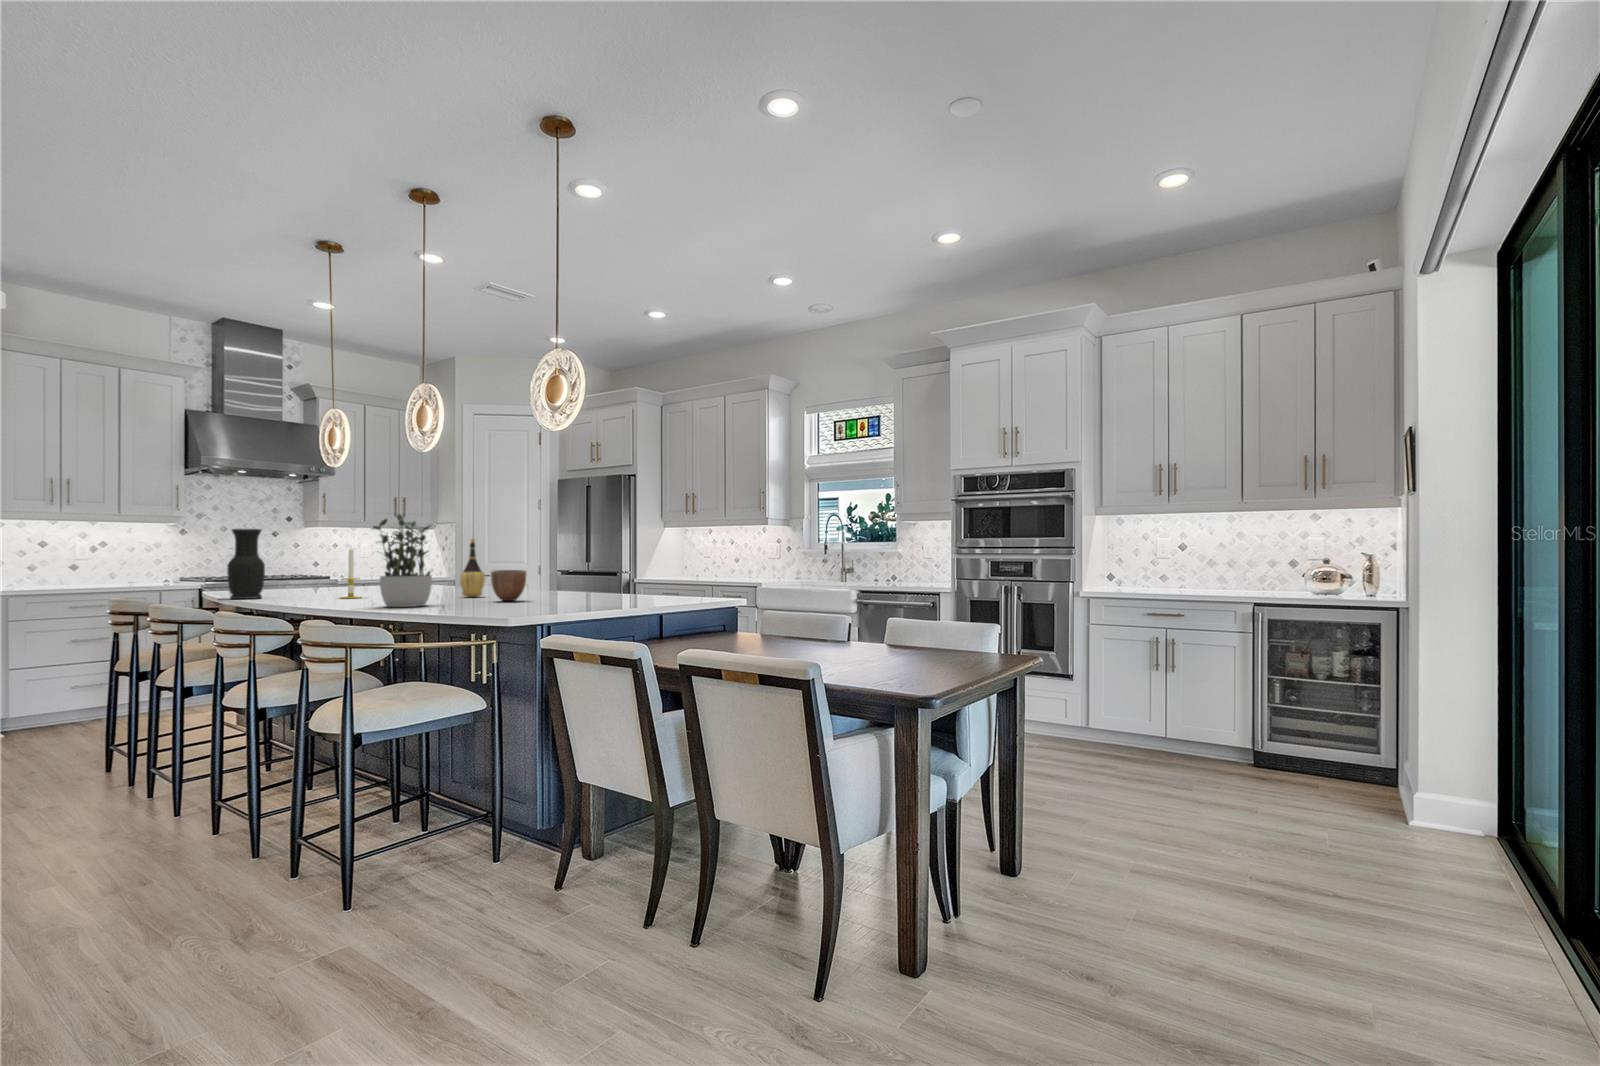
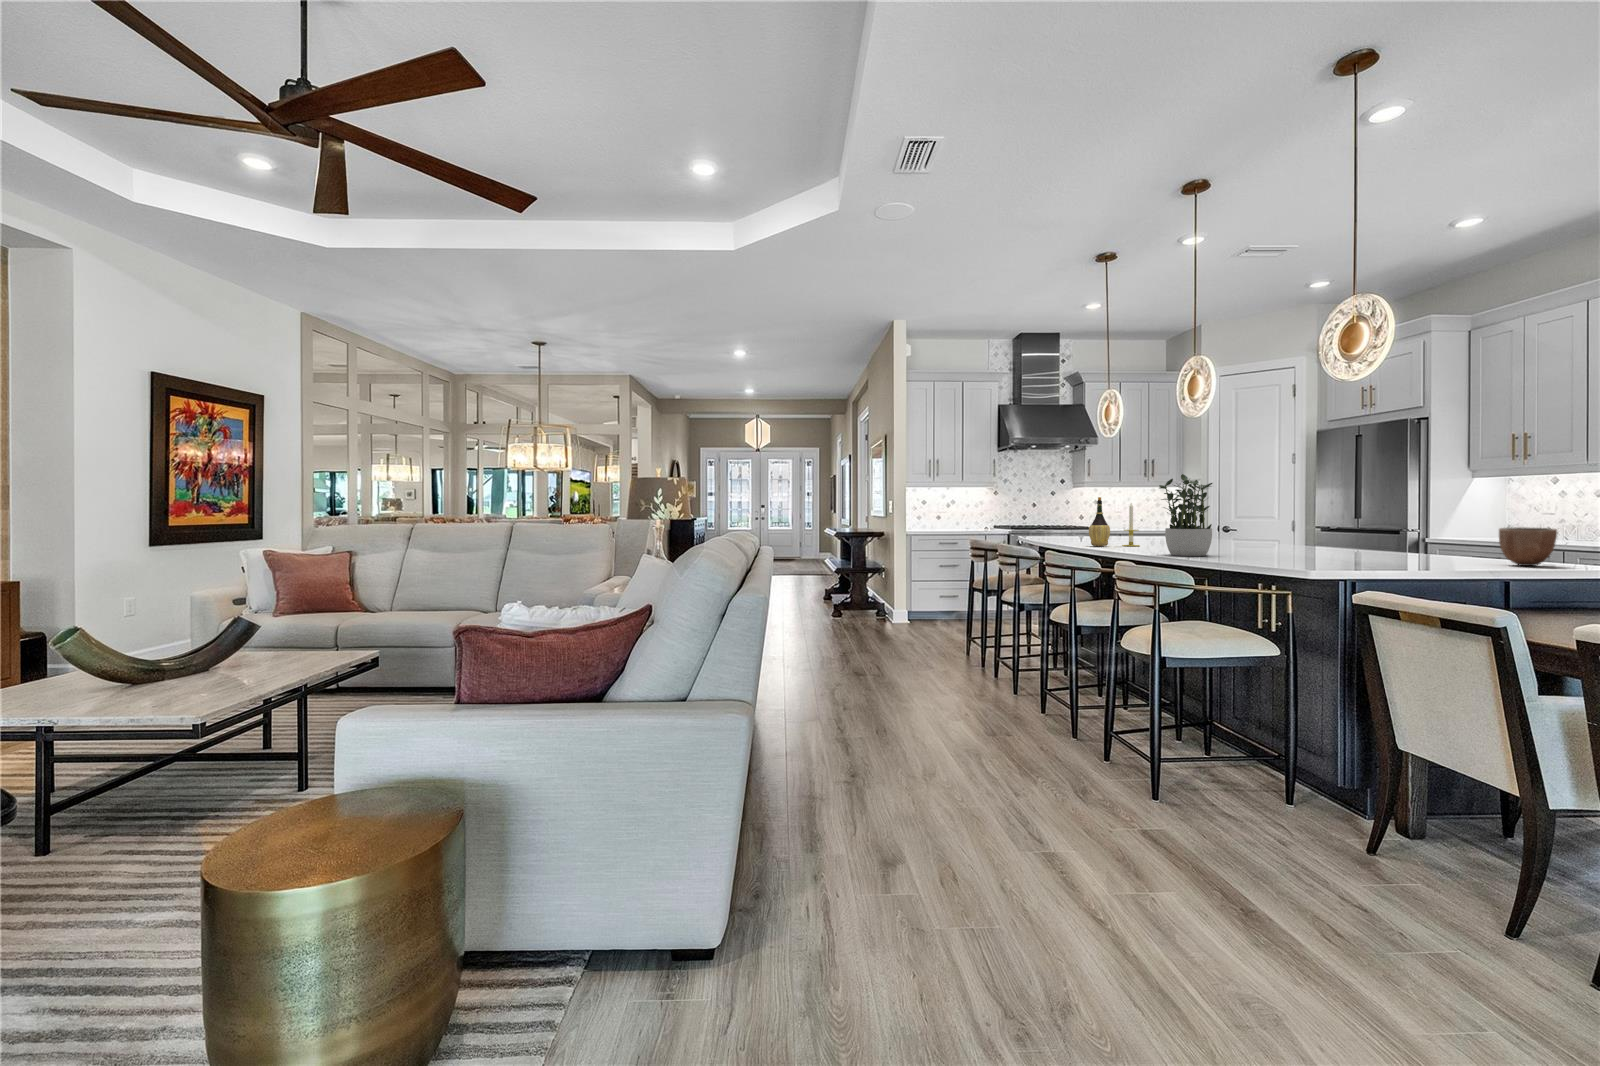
vase: present [227,529,265,599] -> none [1040,490,1065,544]
wine bottle: present [460,539,485,597] -> present [1089,497,1110,546]
decorative bowl: present [491,570,527,601] -> present [1499,527,1557,566]

